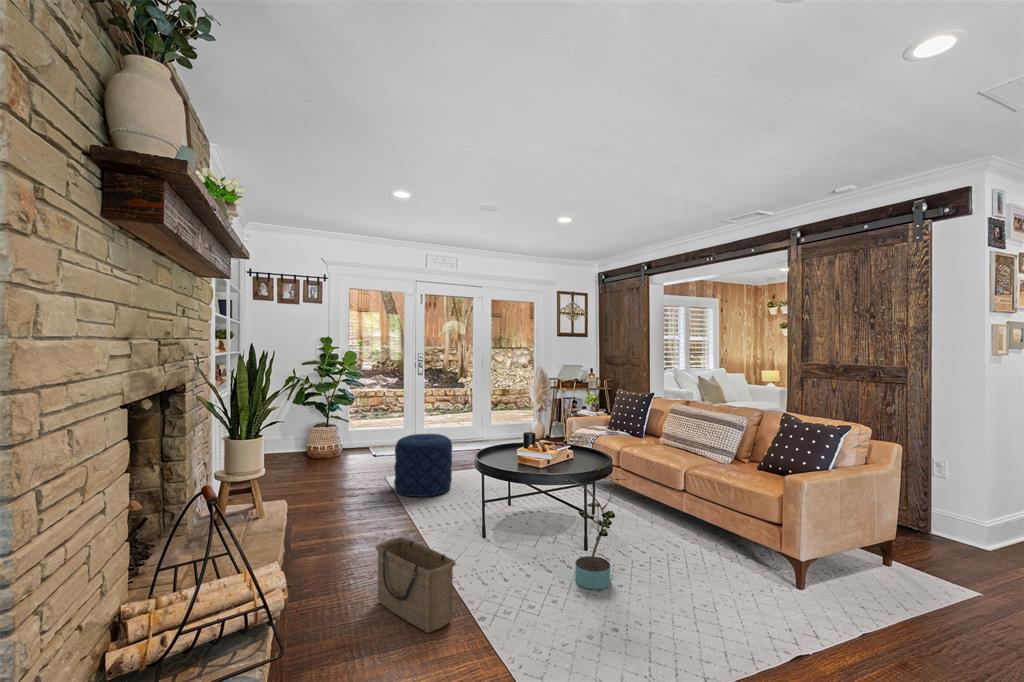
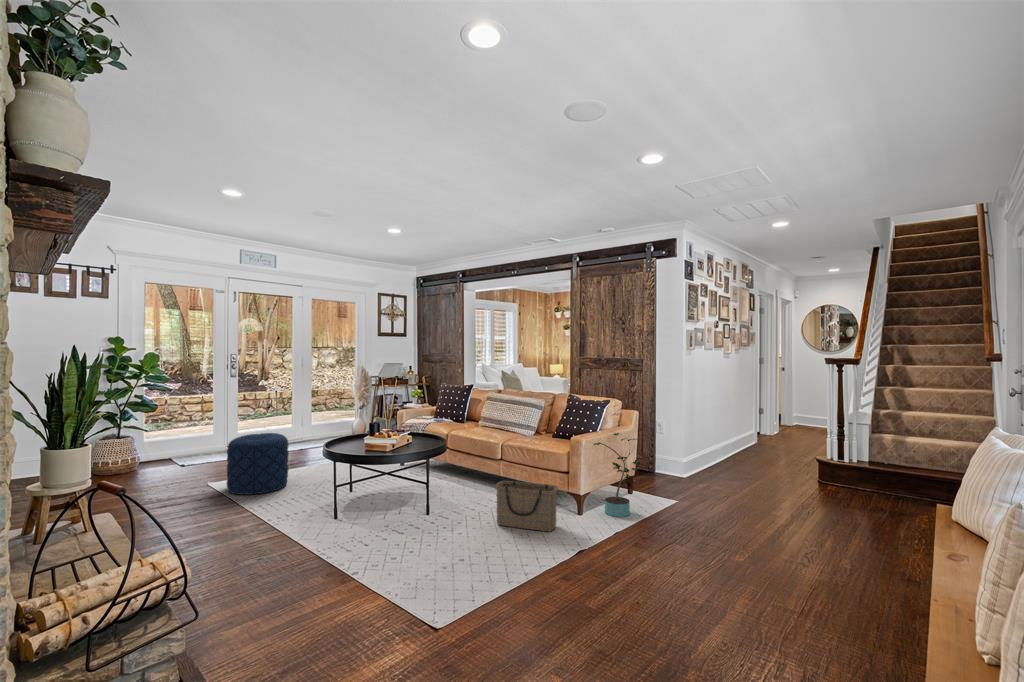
potted plant: present [562,467,626,589] -> present [594,433,640,517]
basket: present [376,537,456,632] -> present [495,481,558,531]

